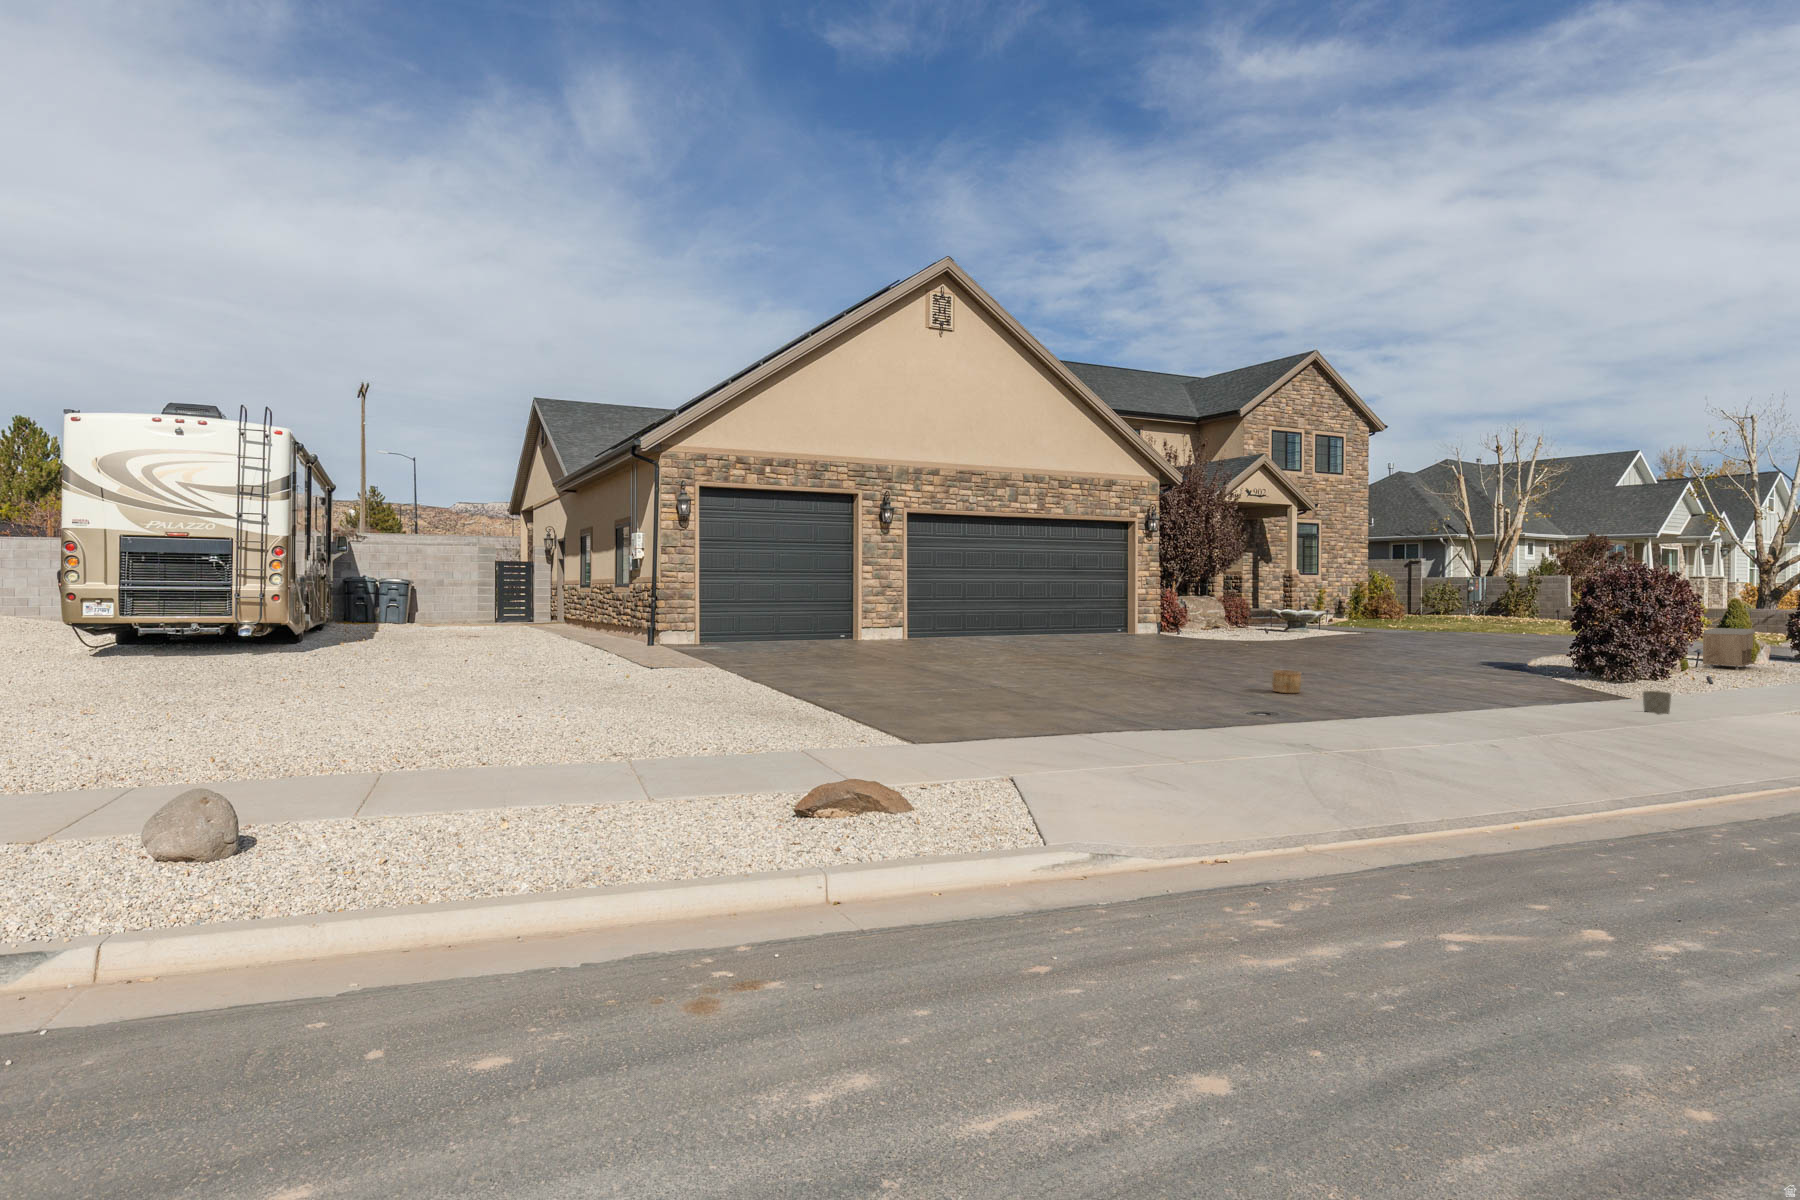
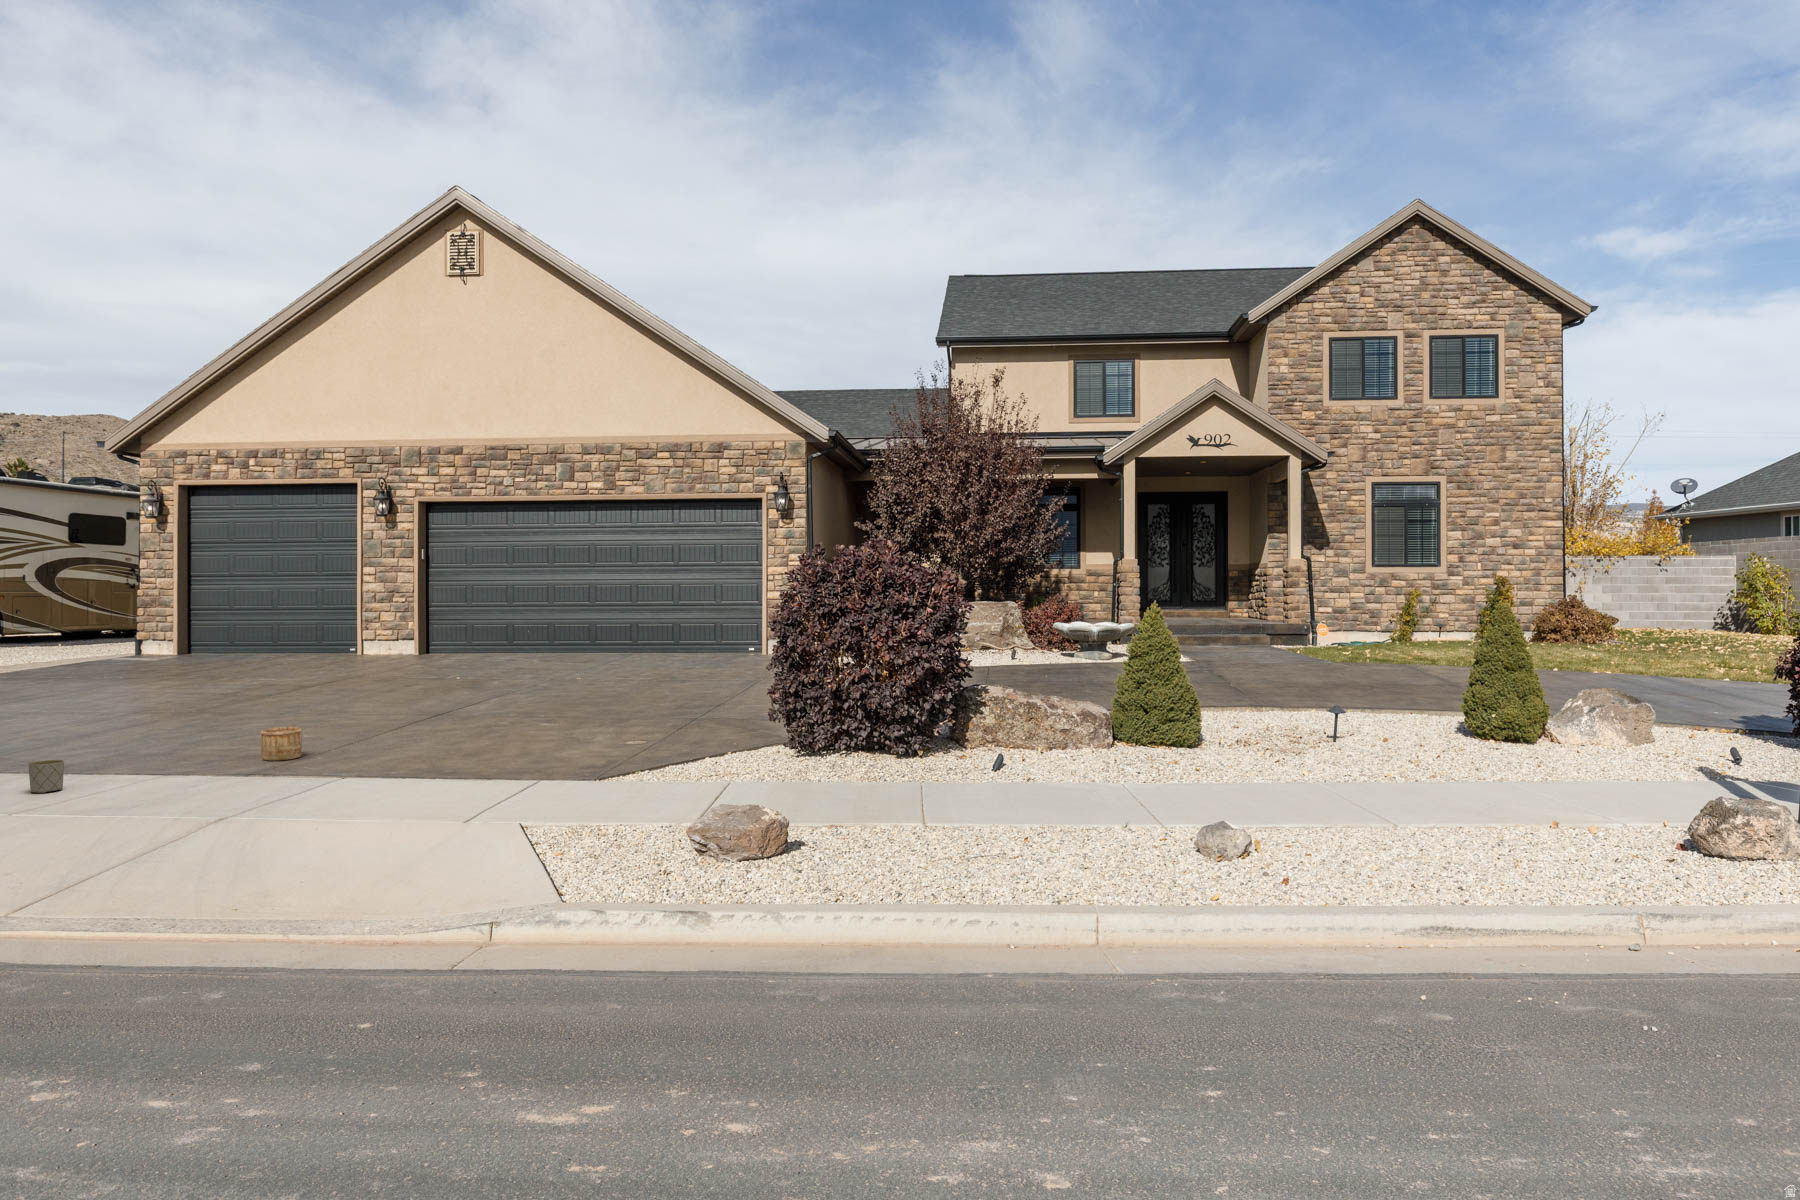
storage bench: present [1703,628,1755,670] -> none [824,693,916,769]
wooden bucket: present [1272,670,1301,693] -> present [260,727,303,760]

